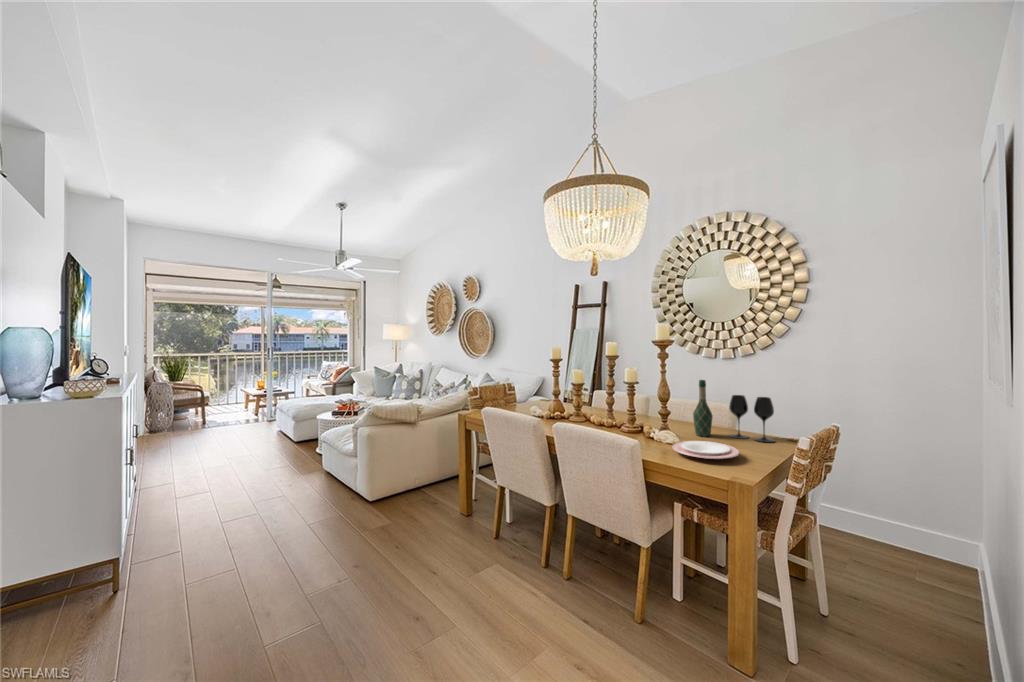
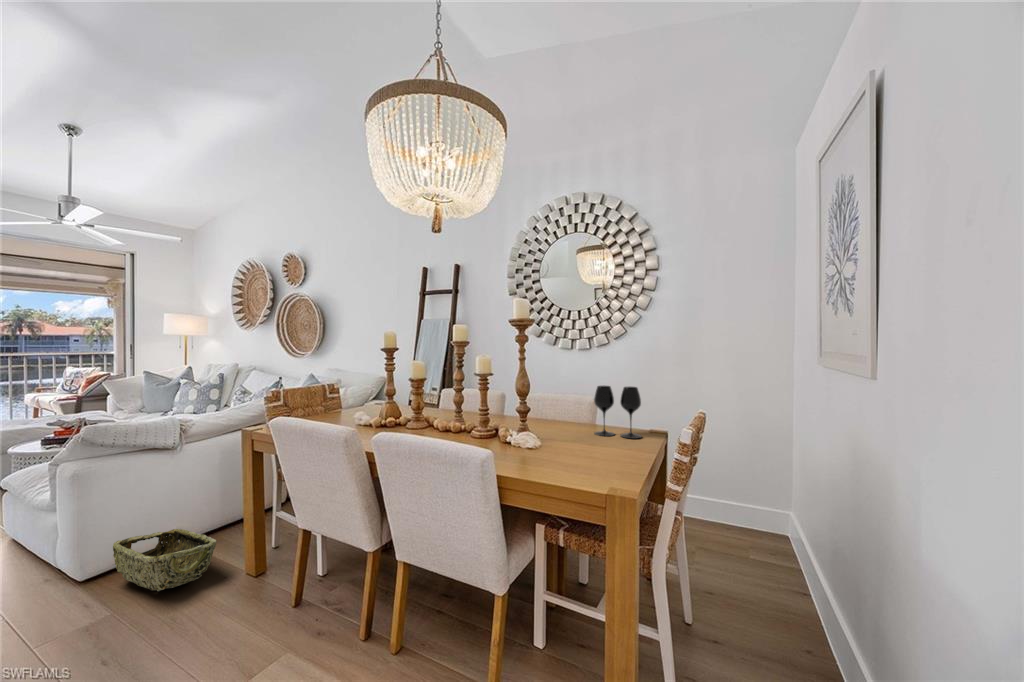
wine bottle: present [693,380,712,436] -> none [556,369,577,437]
plate: present [673,441,739,459] -> none [535,443,613,467]
woven basket: none [383,479,441,517] -> present [113,529,217,591]

